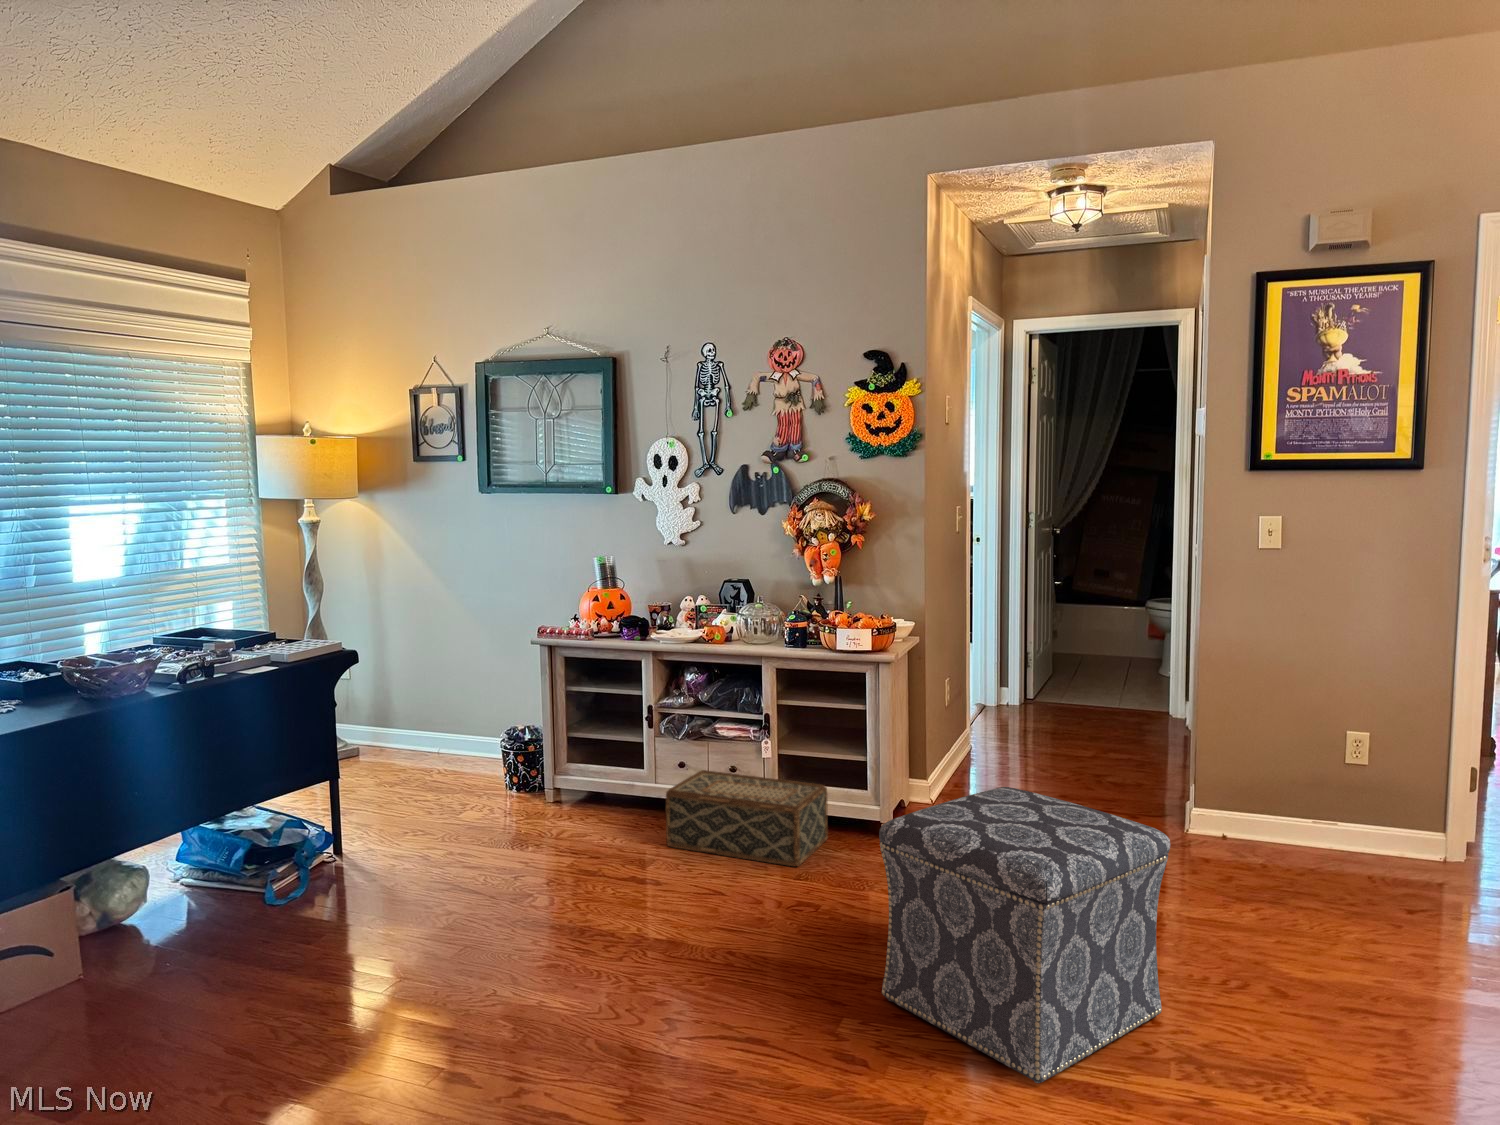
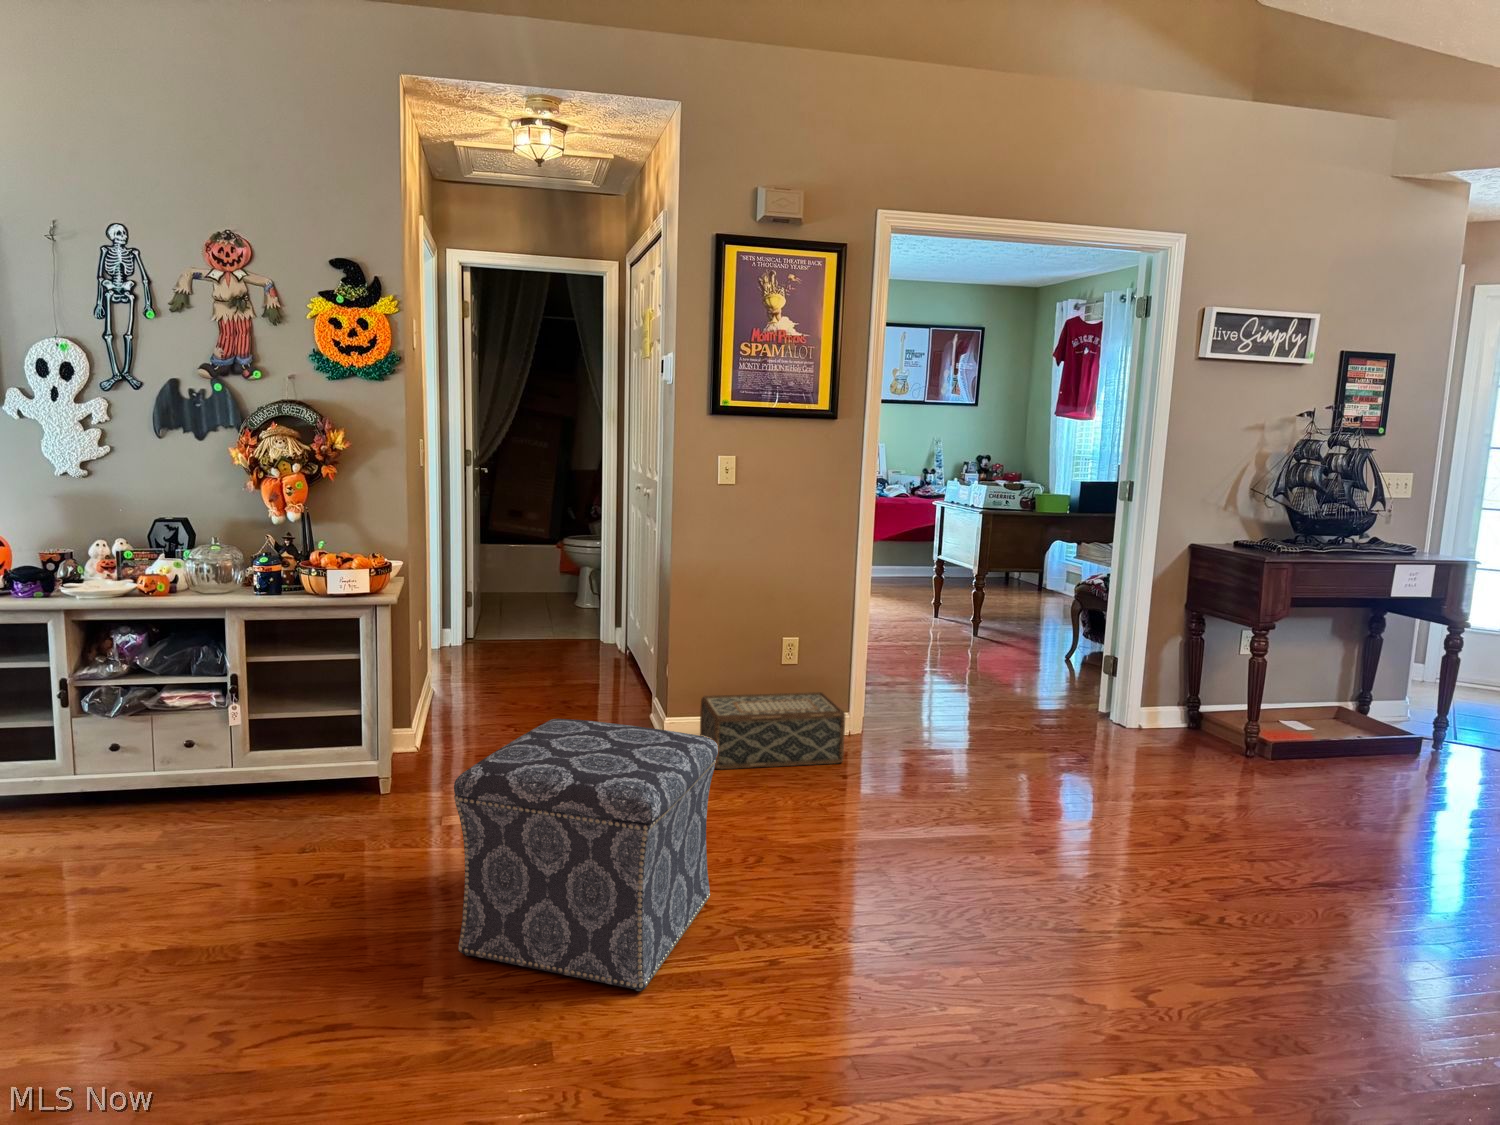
woven basket: present [666,770,828,866] -> present [700,692,845,769]

